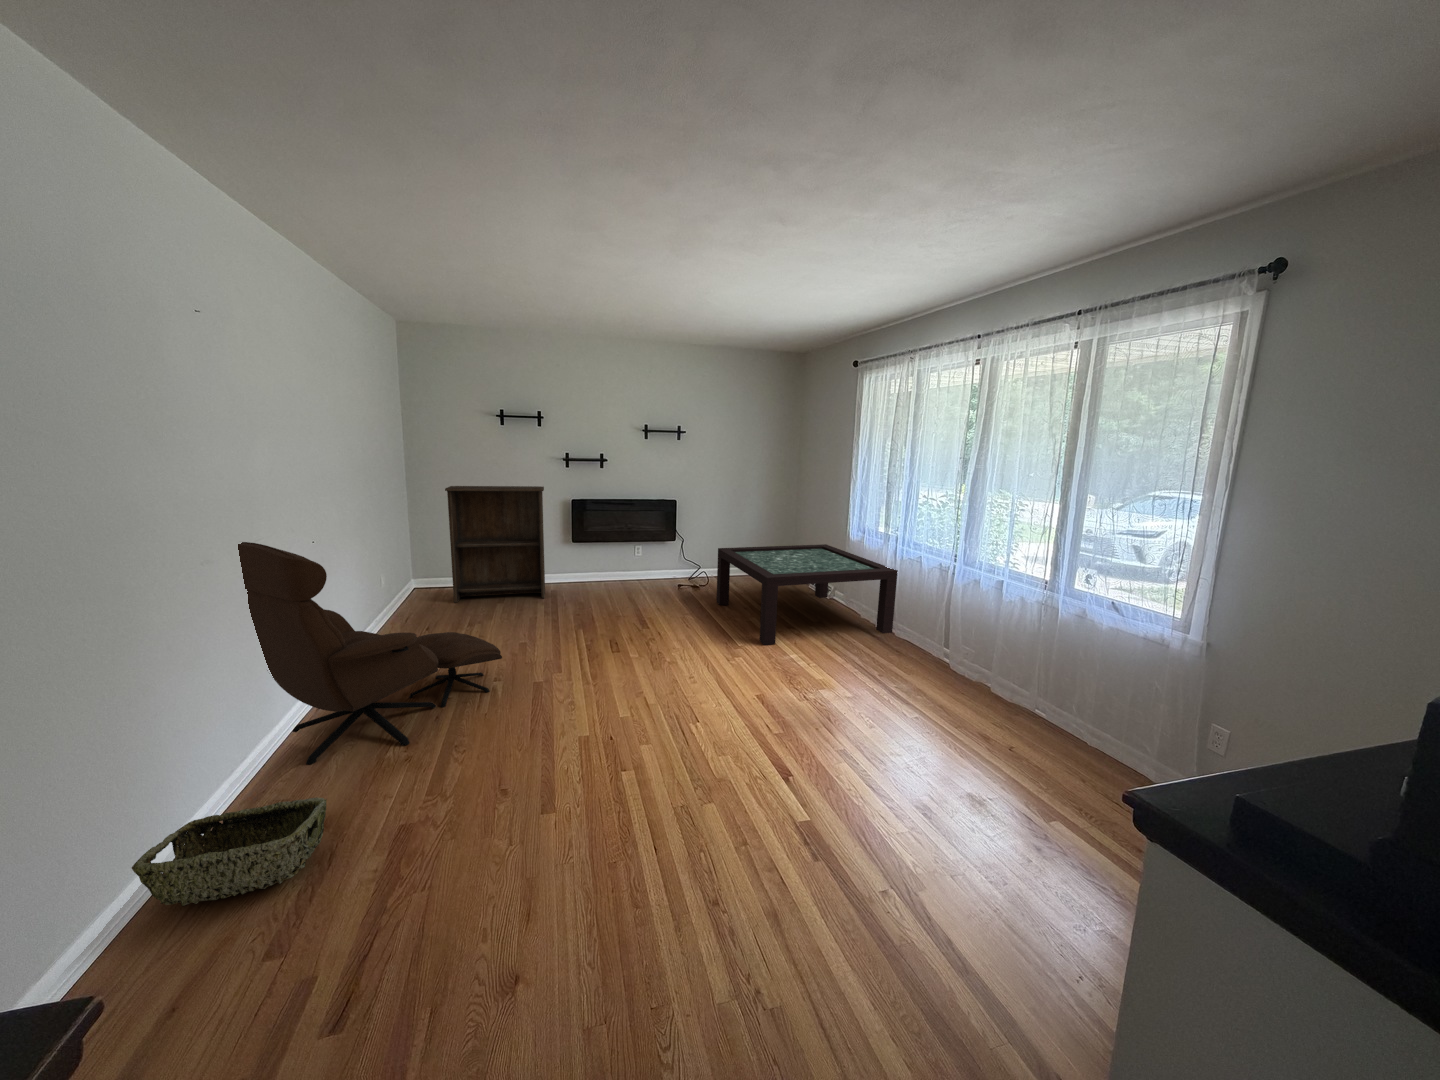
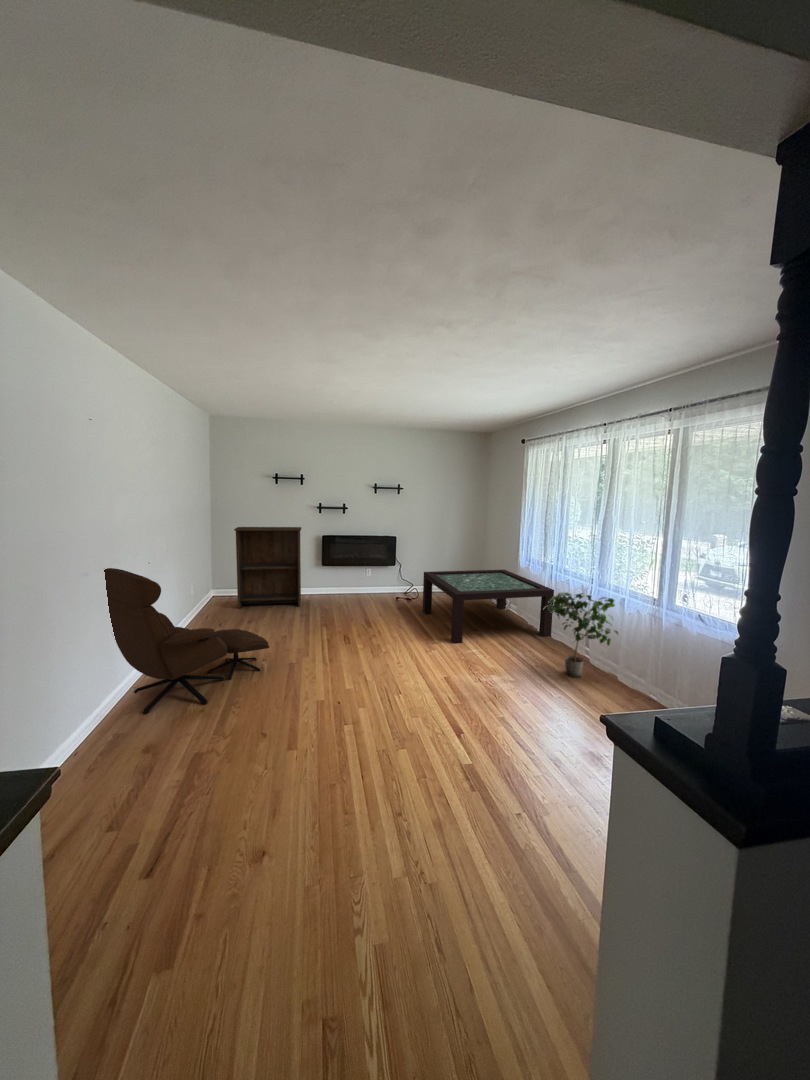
potted plant: none [890,572,992,688] -> present [544,593,618,677]
woven basket: present [132,797,327,906] -> none [46,733,158,795]

